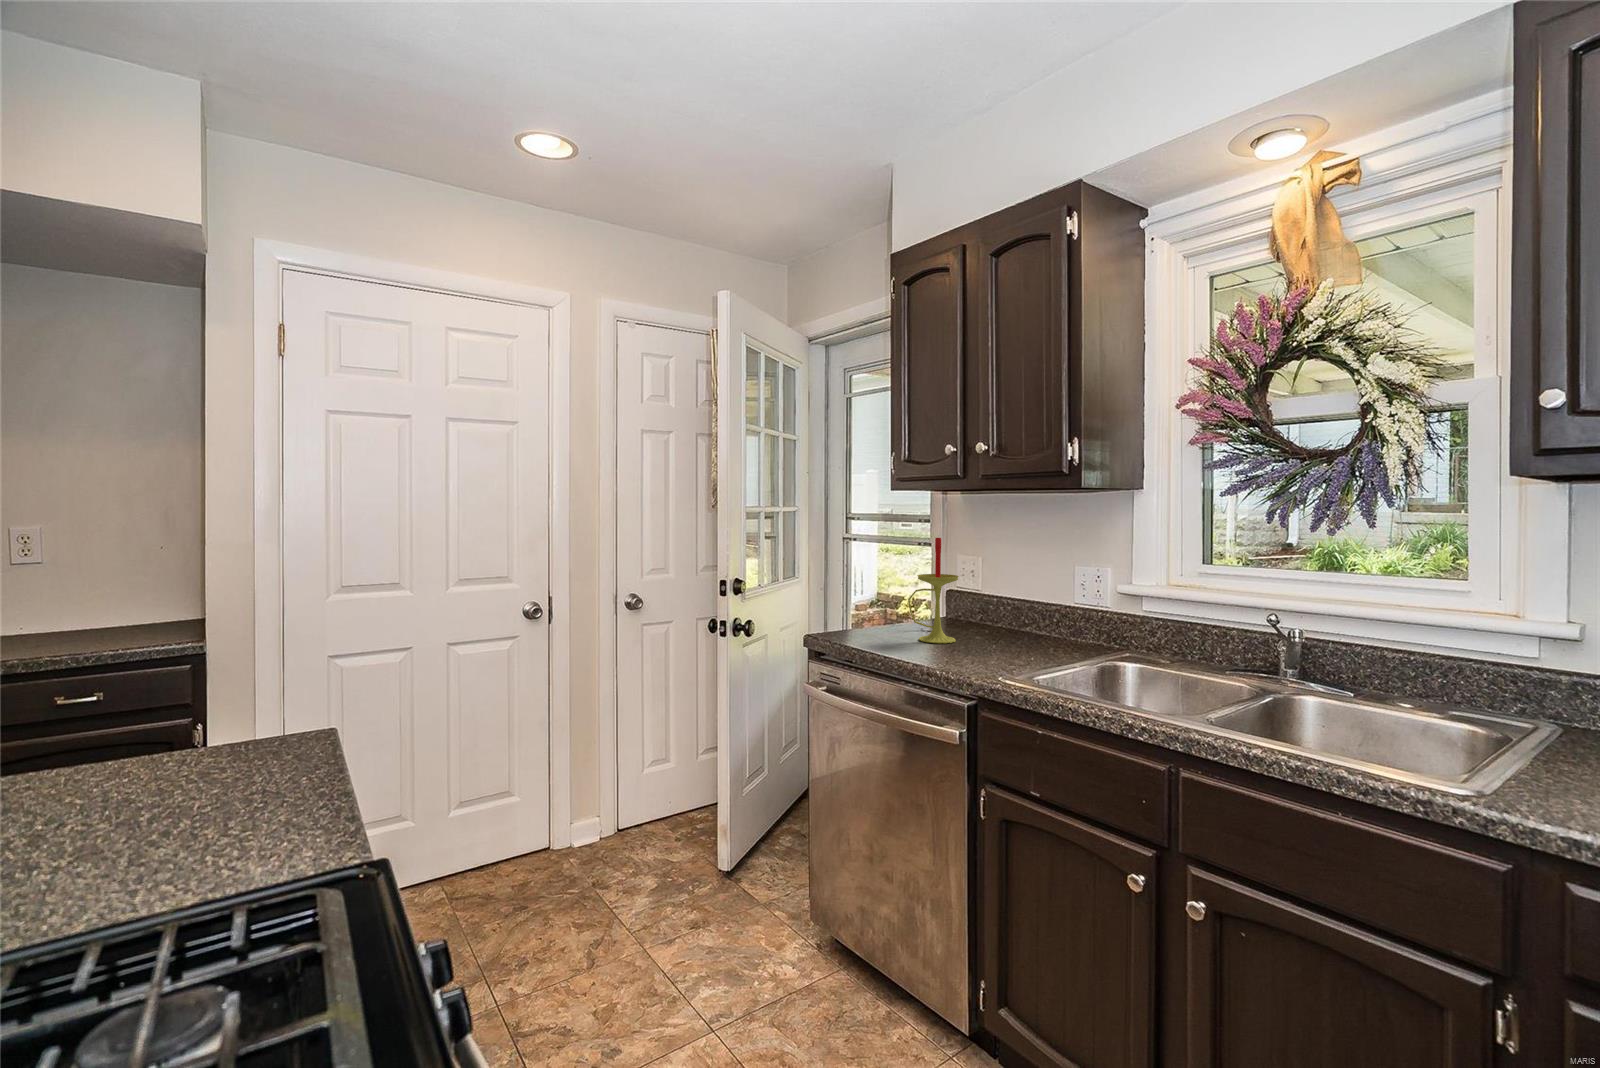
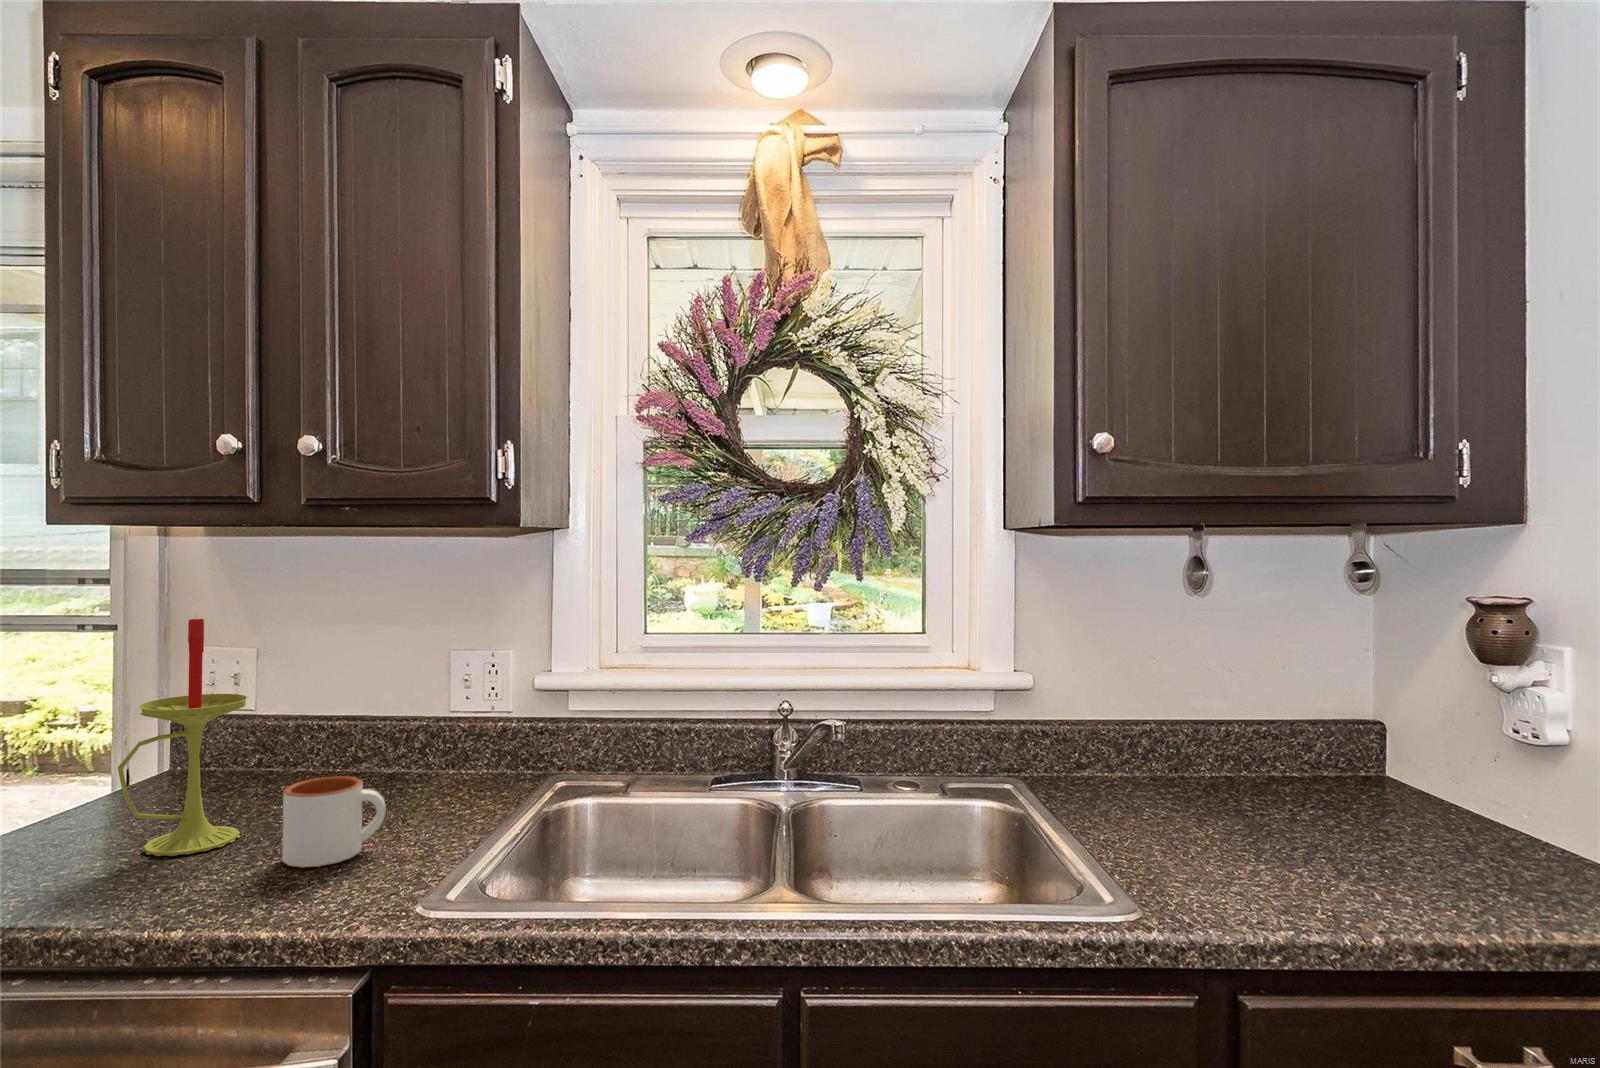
mug: none [962,617,1008,657] -> present [282,776,385,868]

